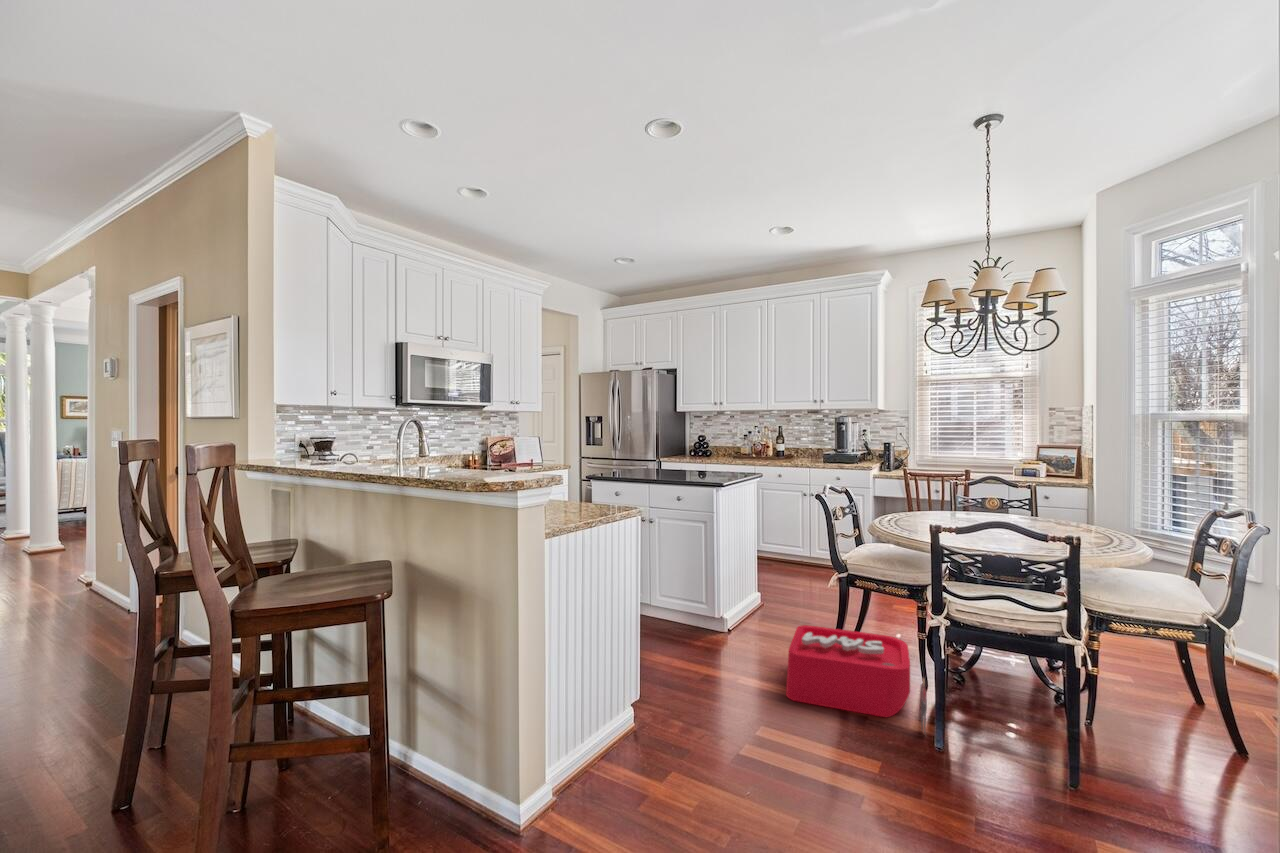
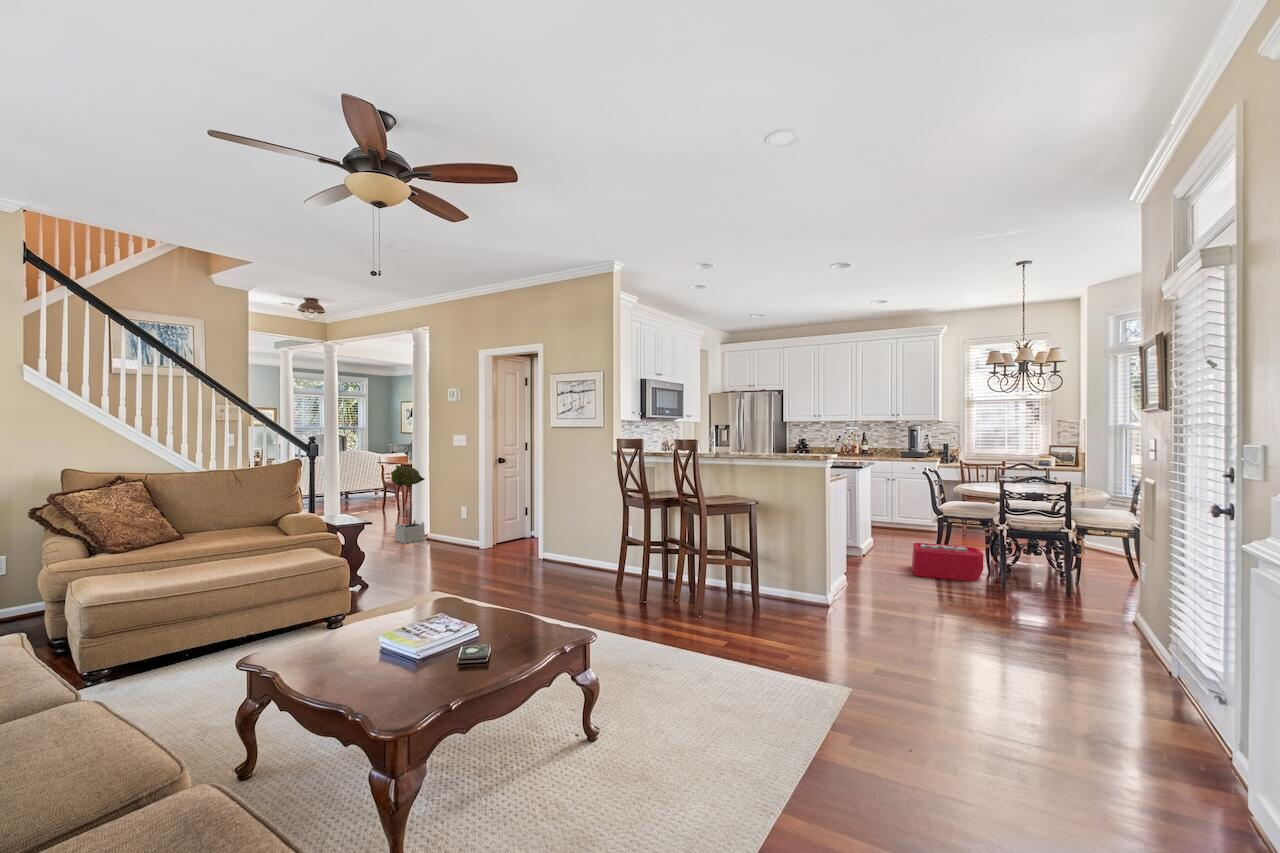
potted tree: none [17,486,89,610] -> present [391,465,425,544]

